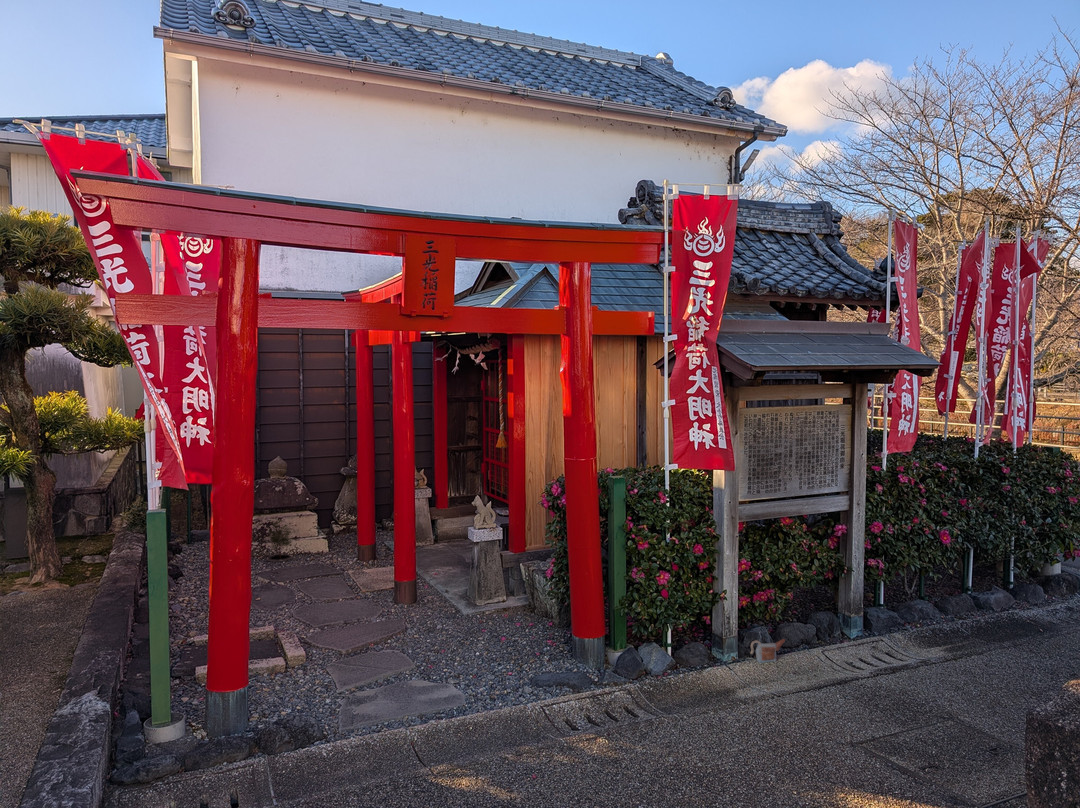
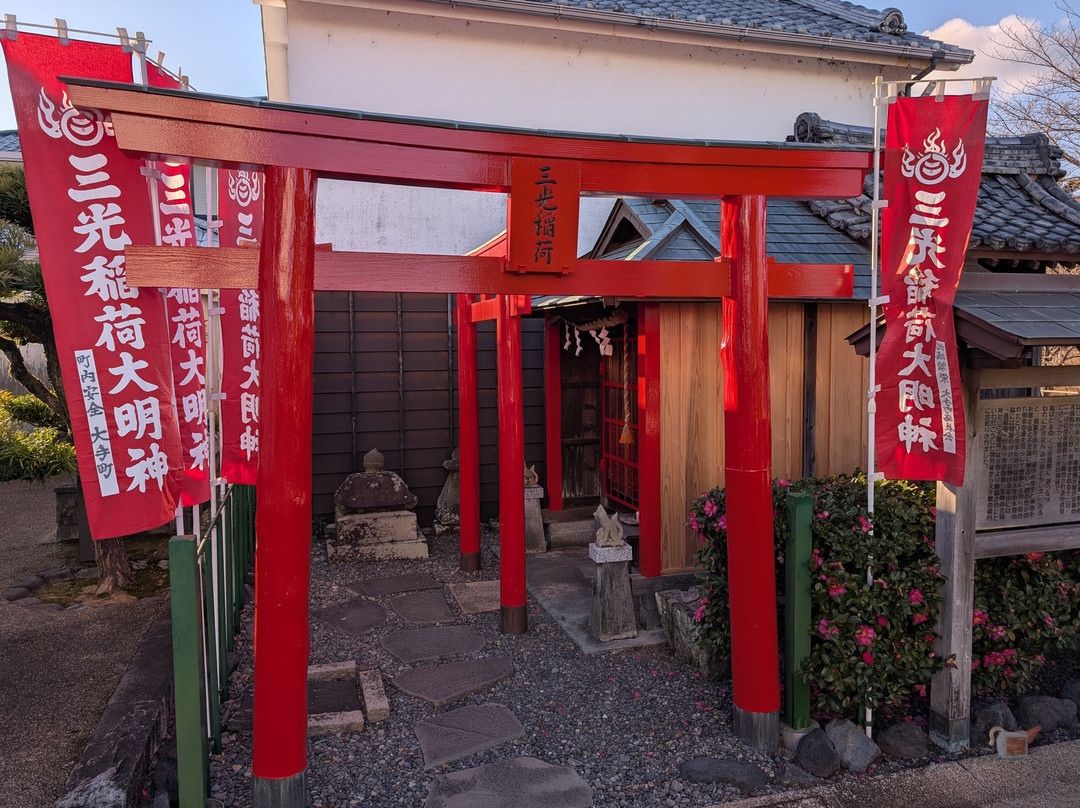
potted tree: present [267,521,292,562] -> none [361,518,392,569]

